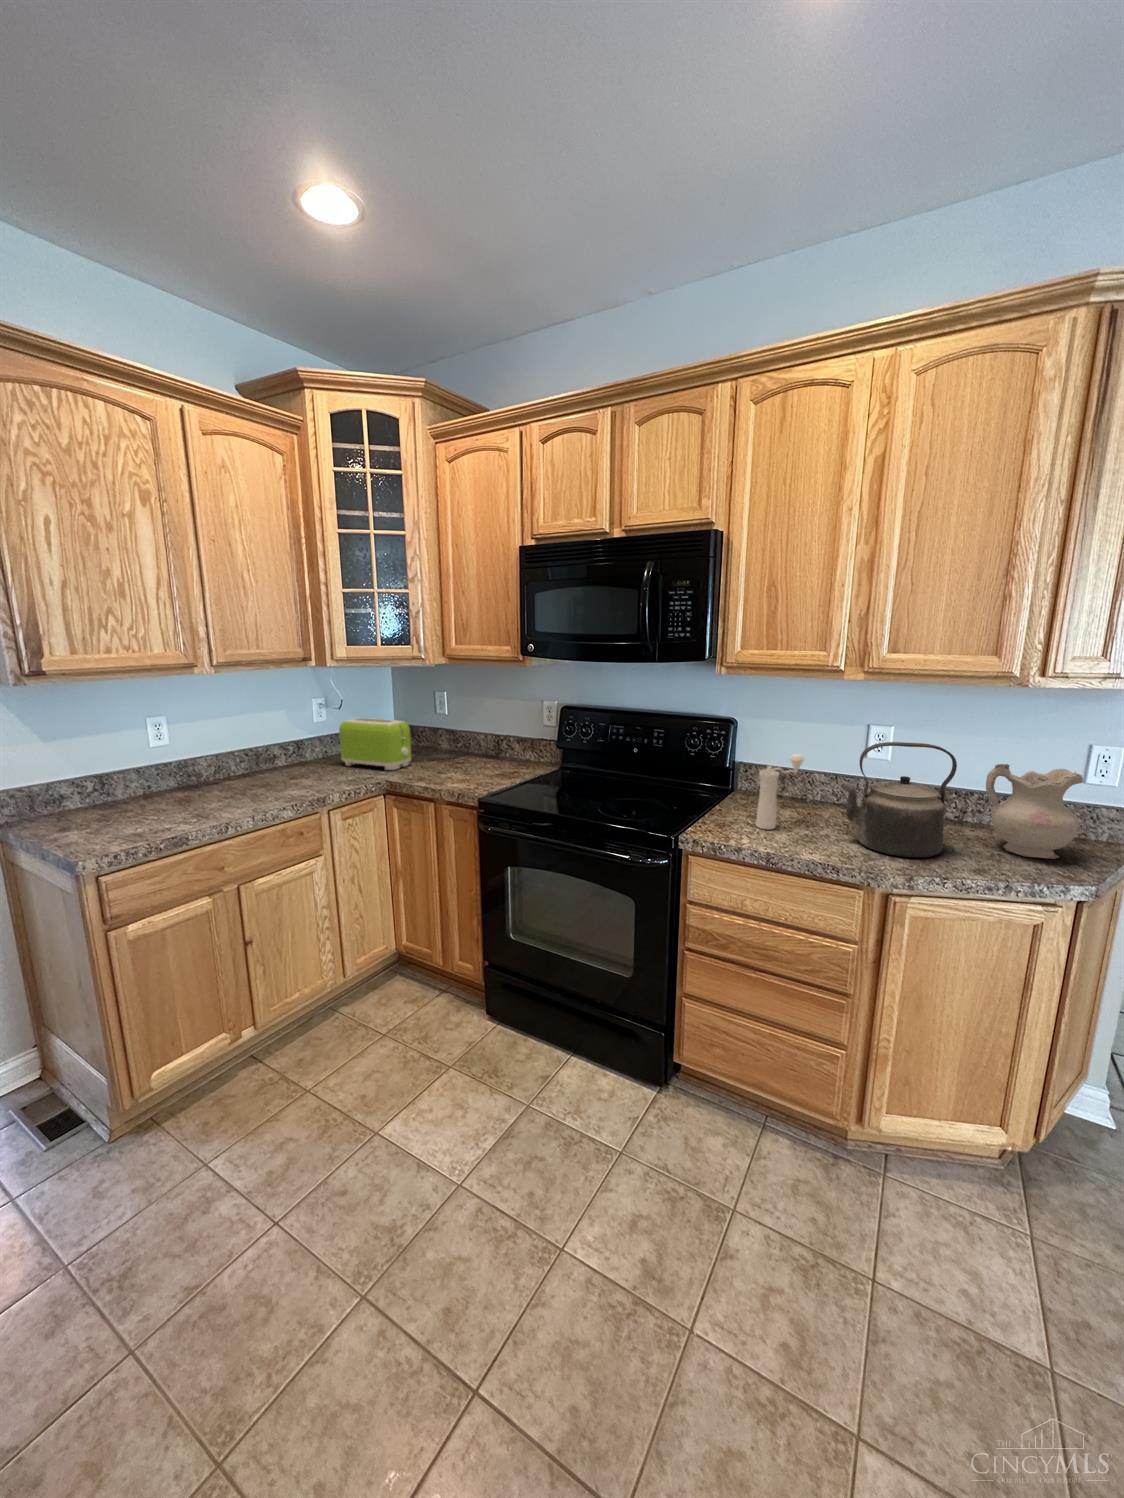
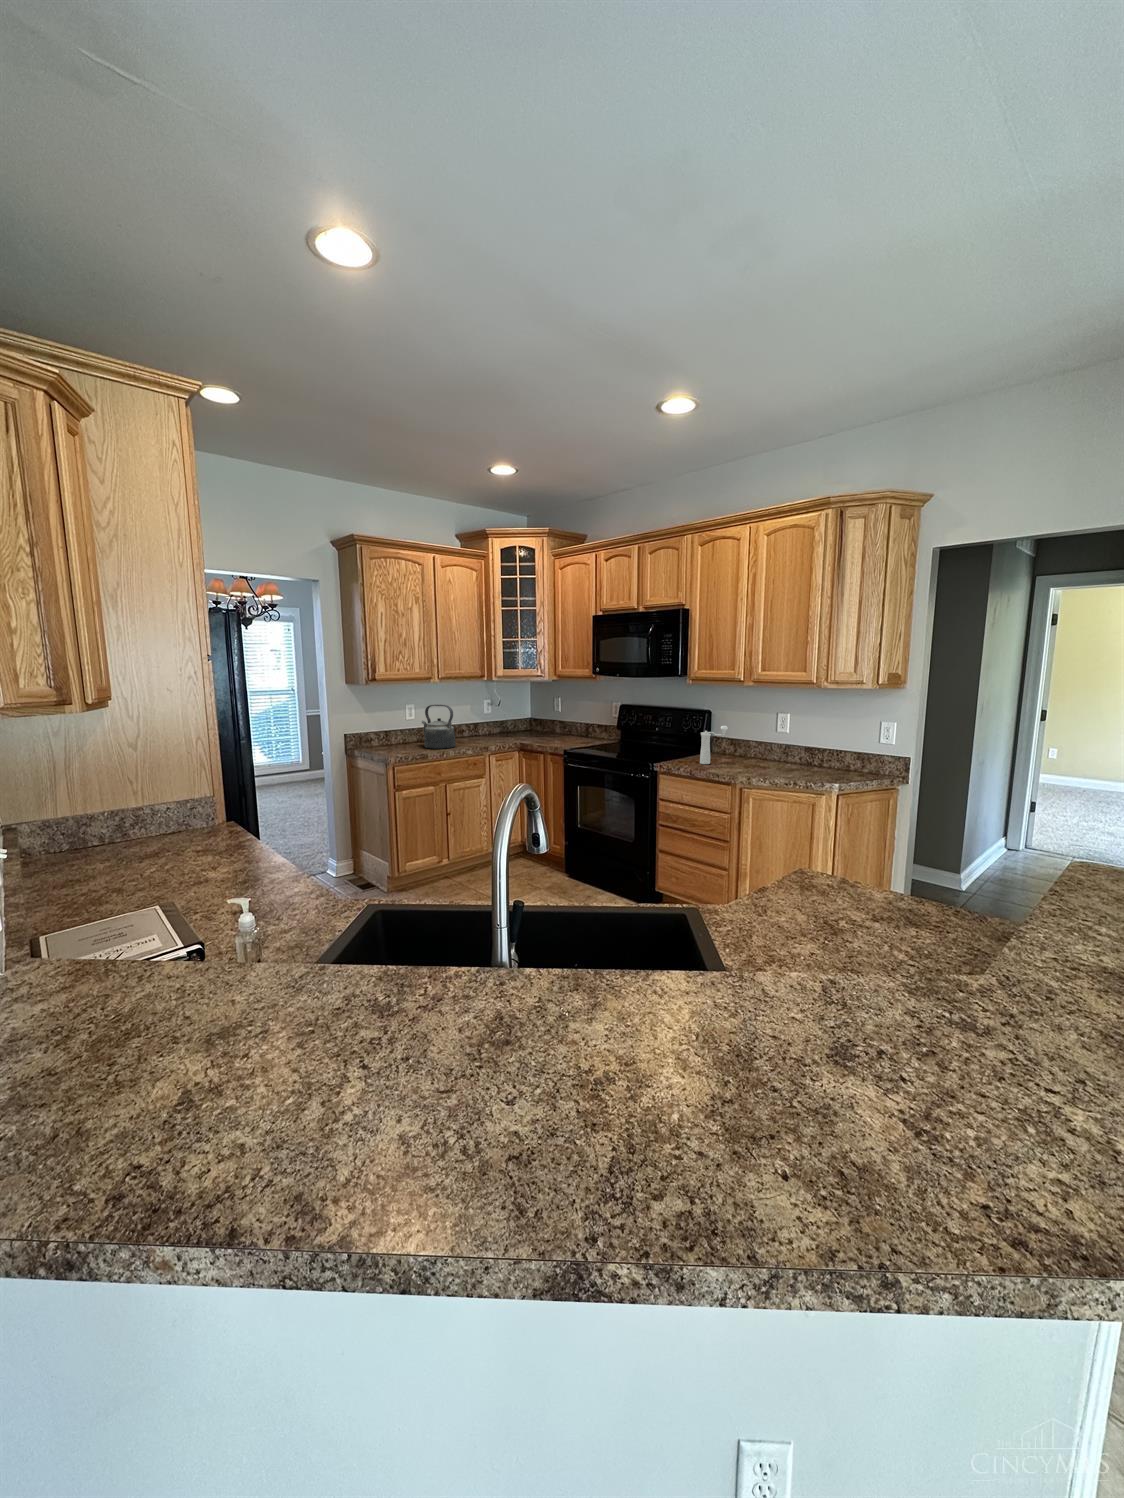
toaster: present [339,718,411,770] -> none [498,711,536,739]
kettle: present [841,742,957,858] -> present [422,705,456,749]
ceramic pitcher: present [986,764,1083,859] -> none [811,728,854,778]

